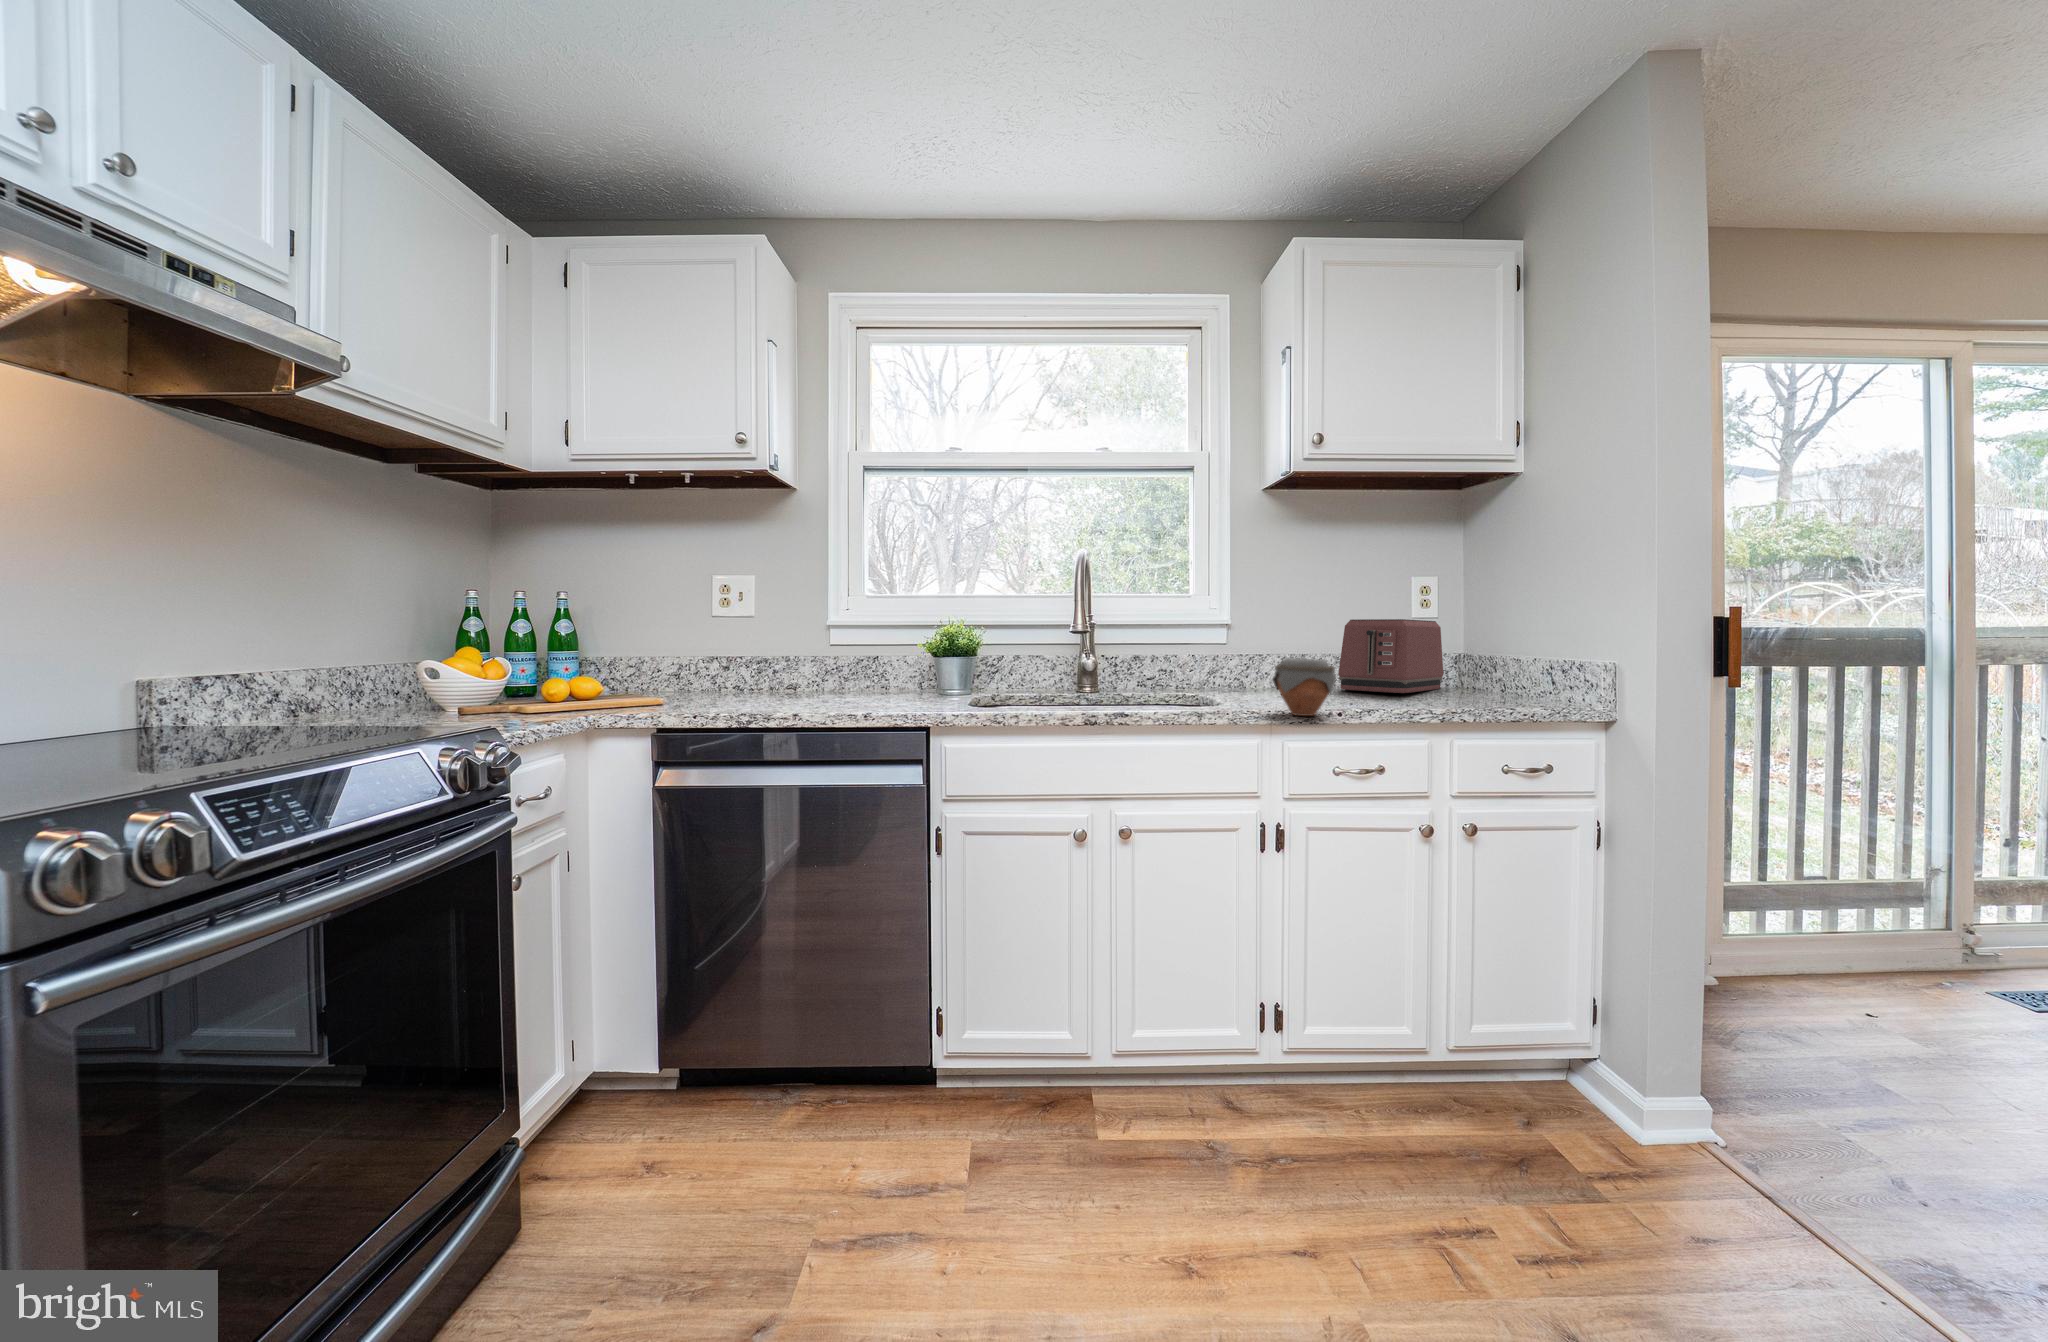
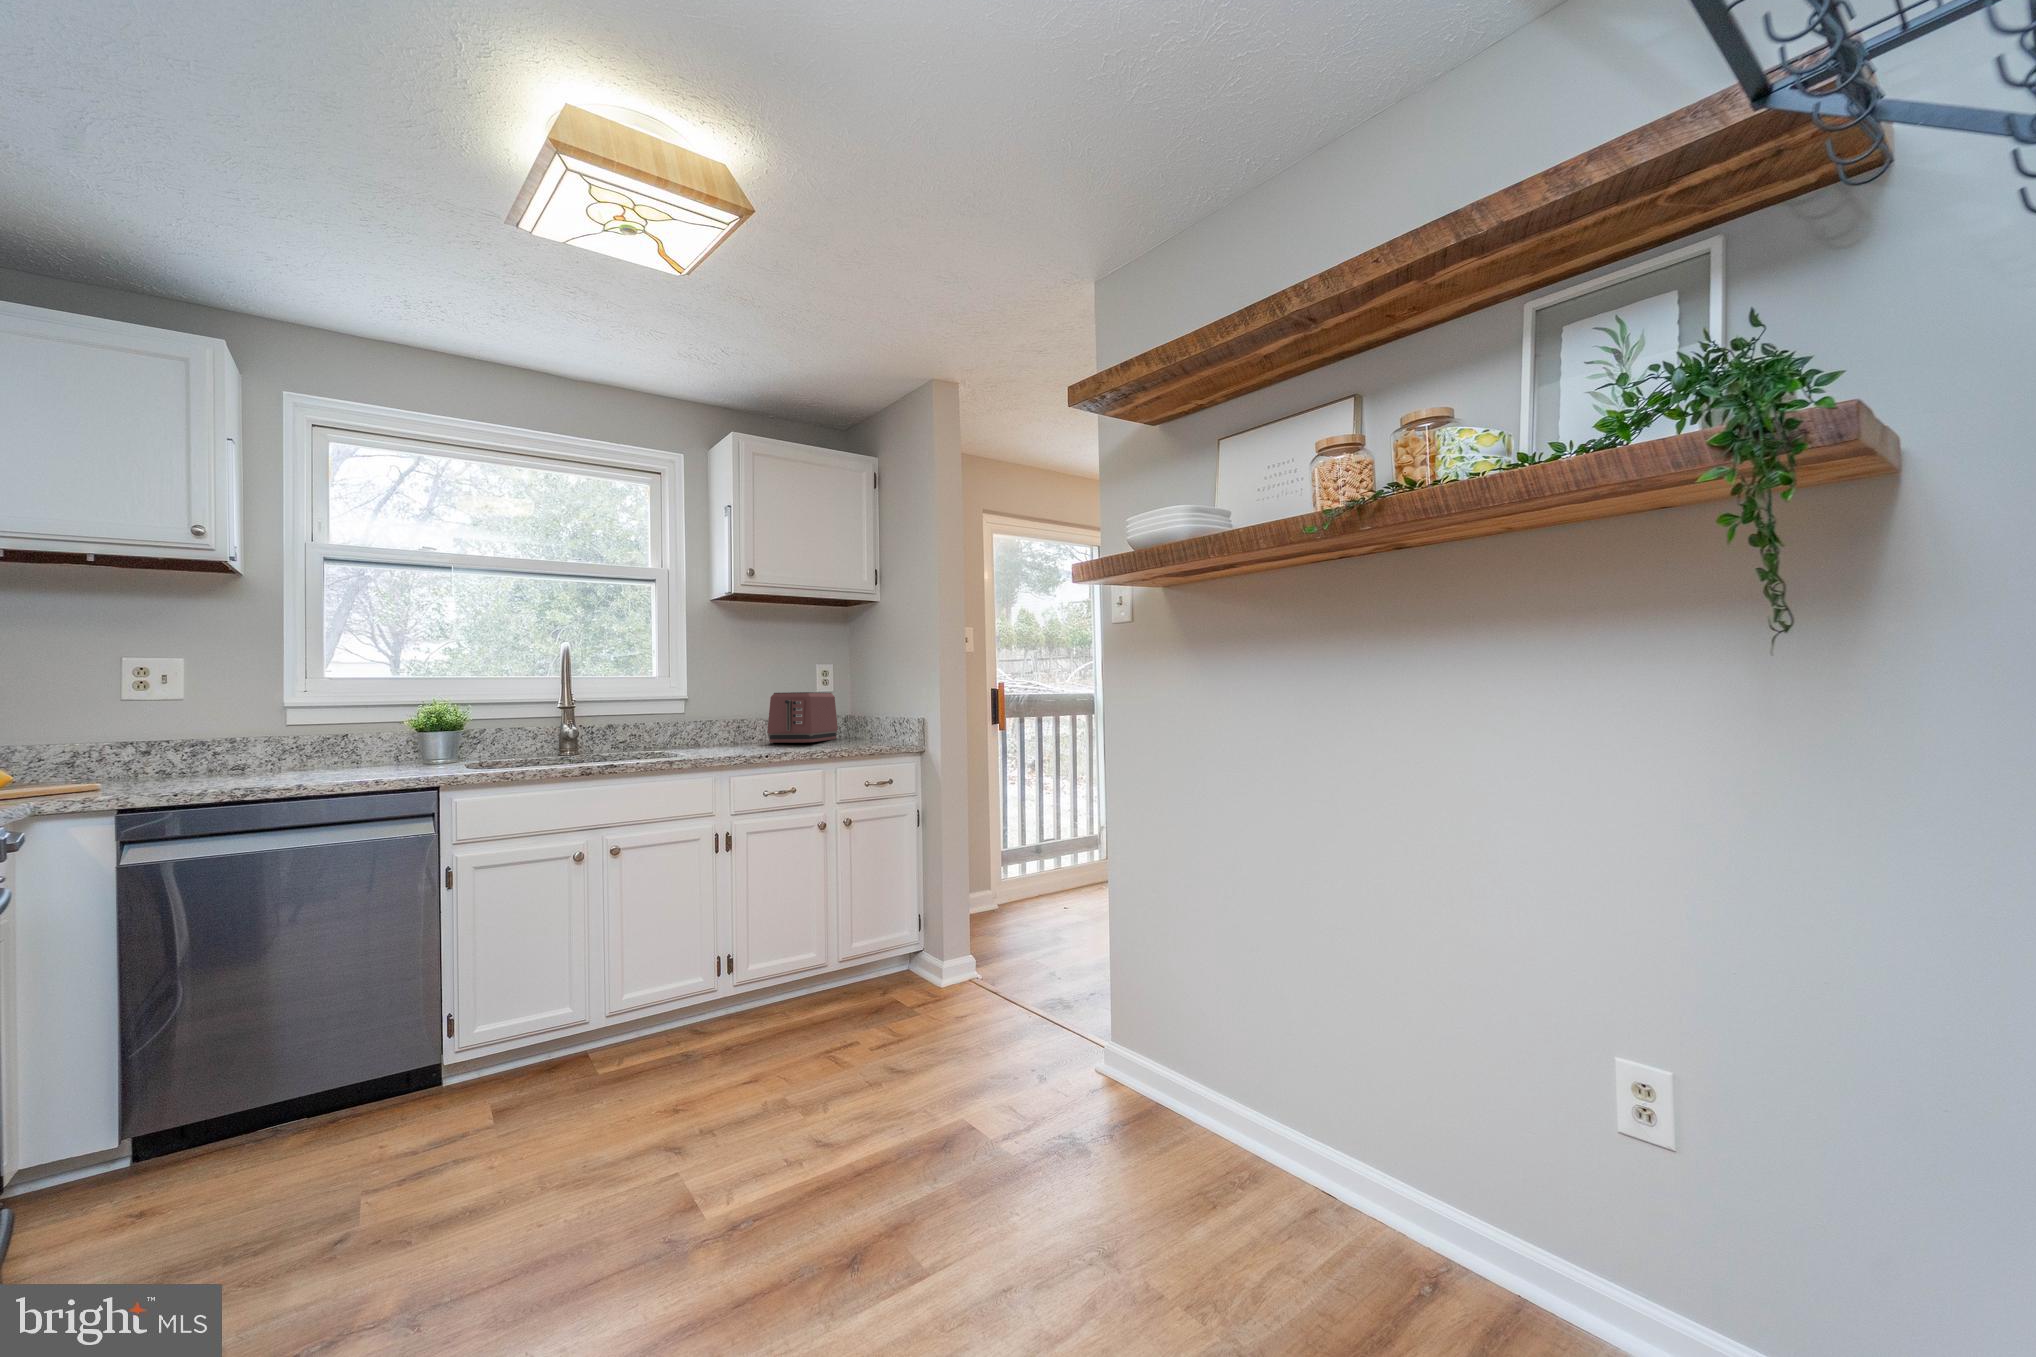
jar: present [1273,658,1336,716] -> none [721,720,764,759]

